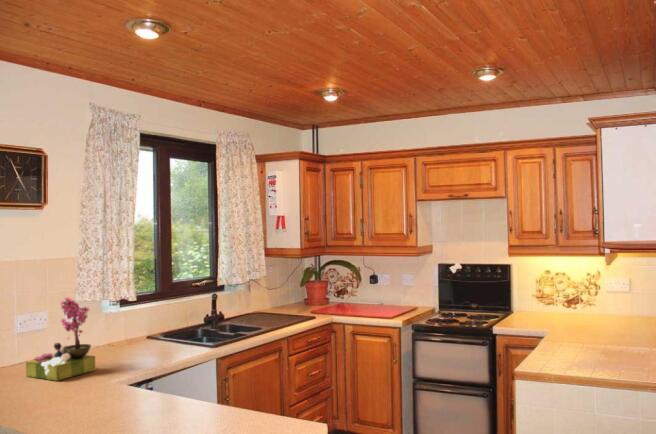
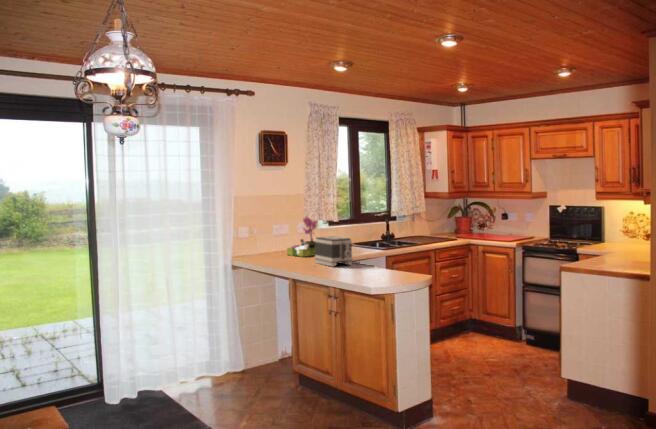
toaster: none [75,342,156,417] -> present [315,236,352,267]

